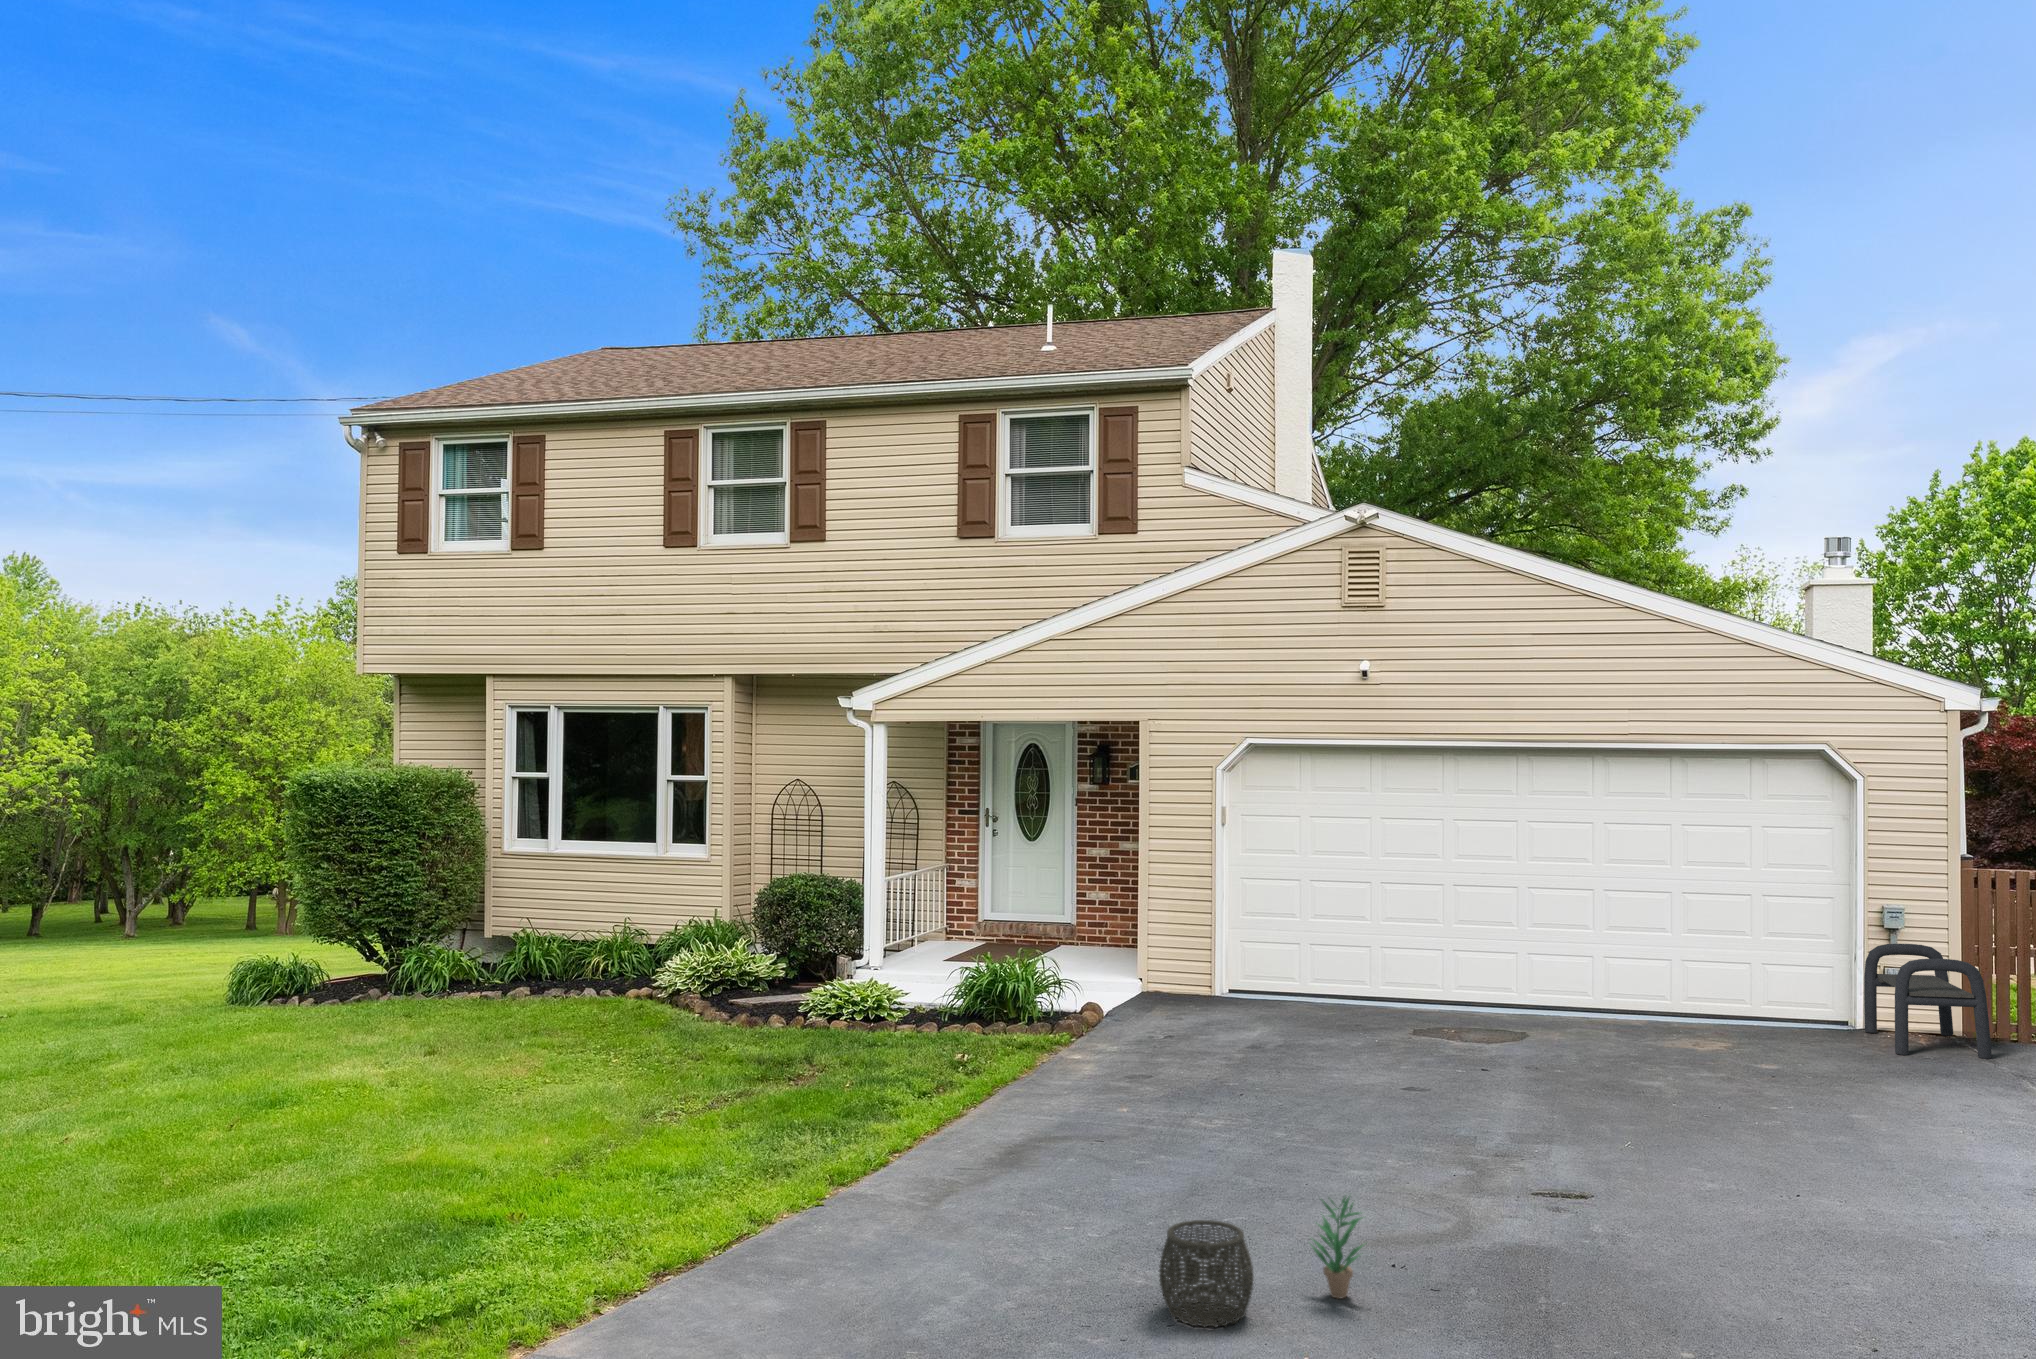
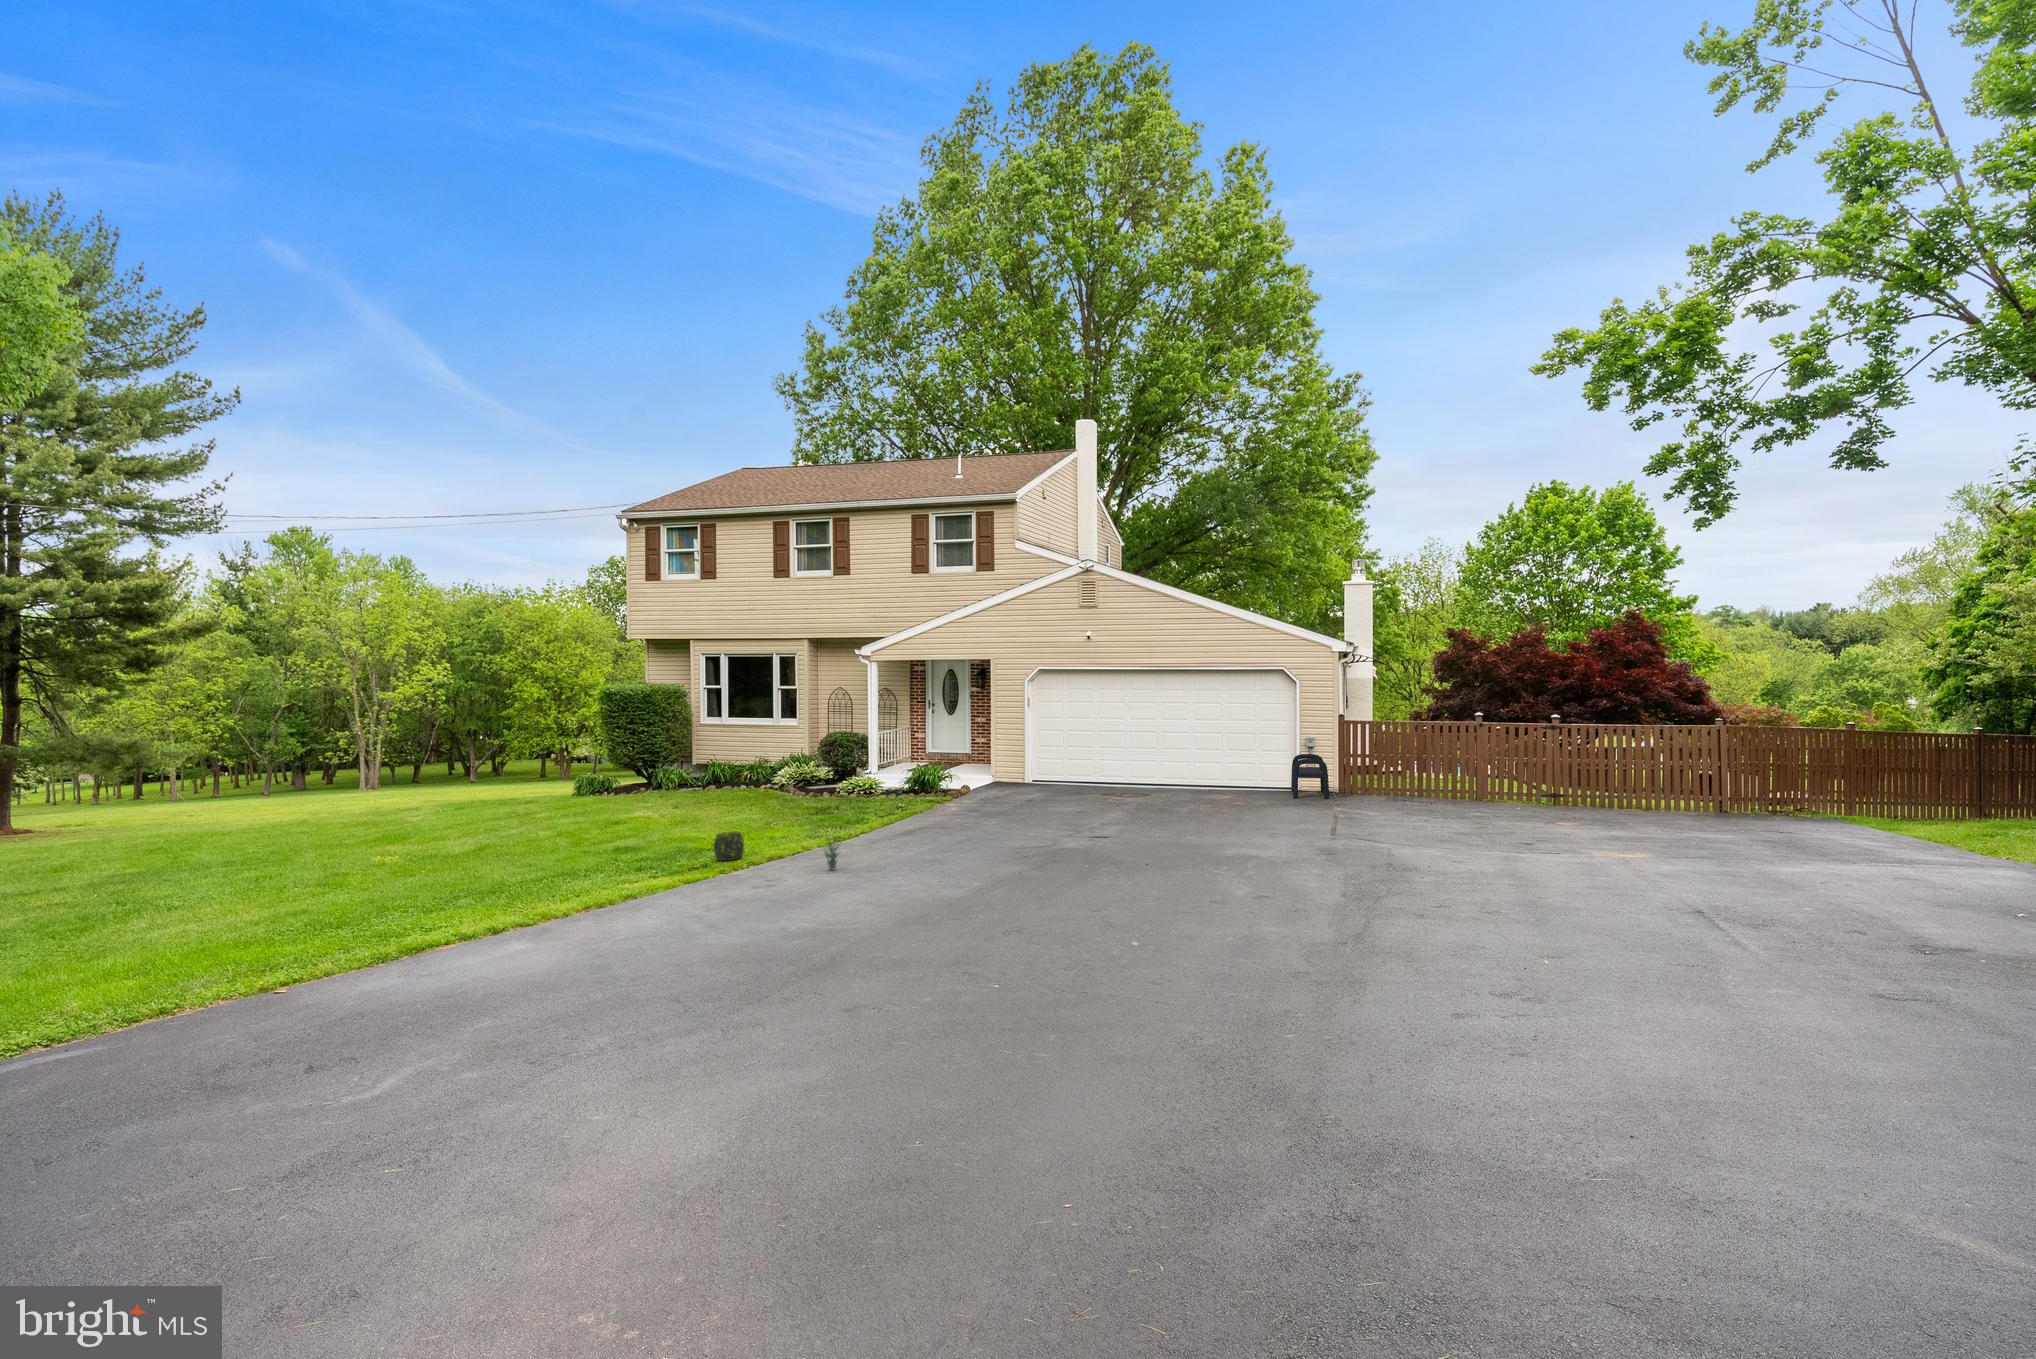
potted plant: present [1311,1197,1363,1298] -> present [825,838,838,871]
woven basket: present [1159,1220,1254,1327] -> present [713,831,744,861]

